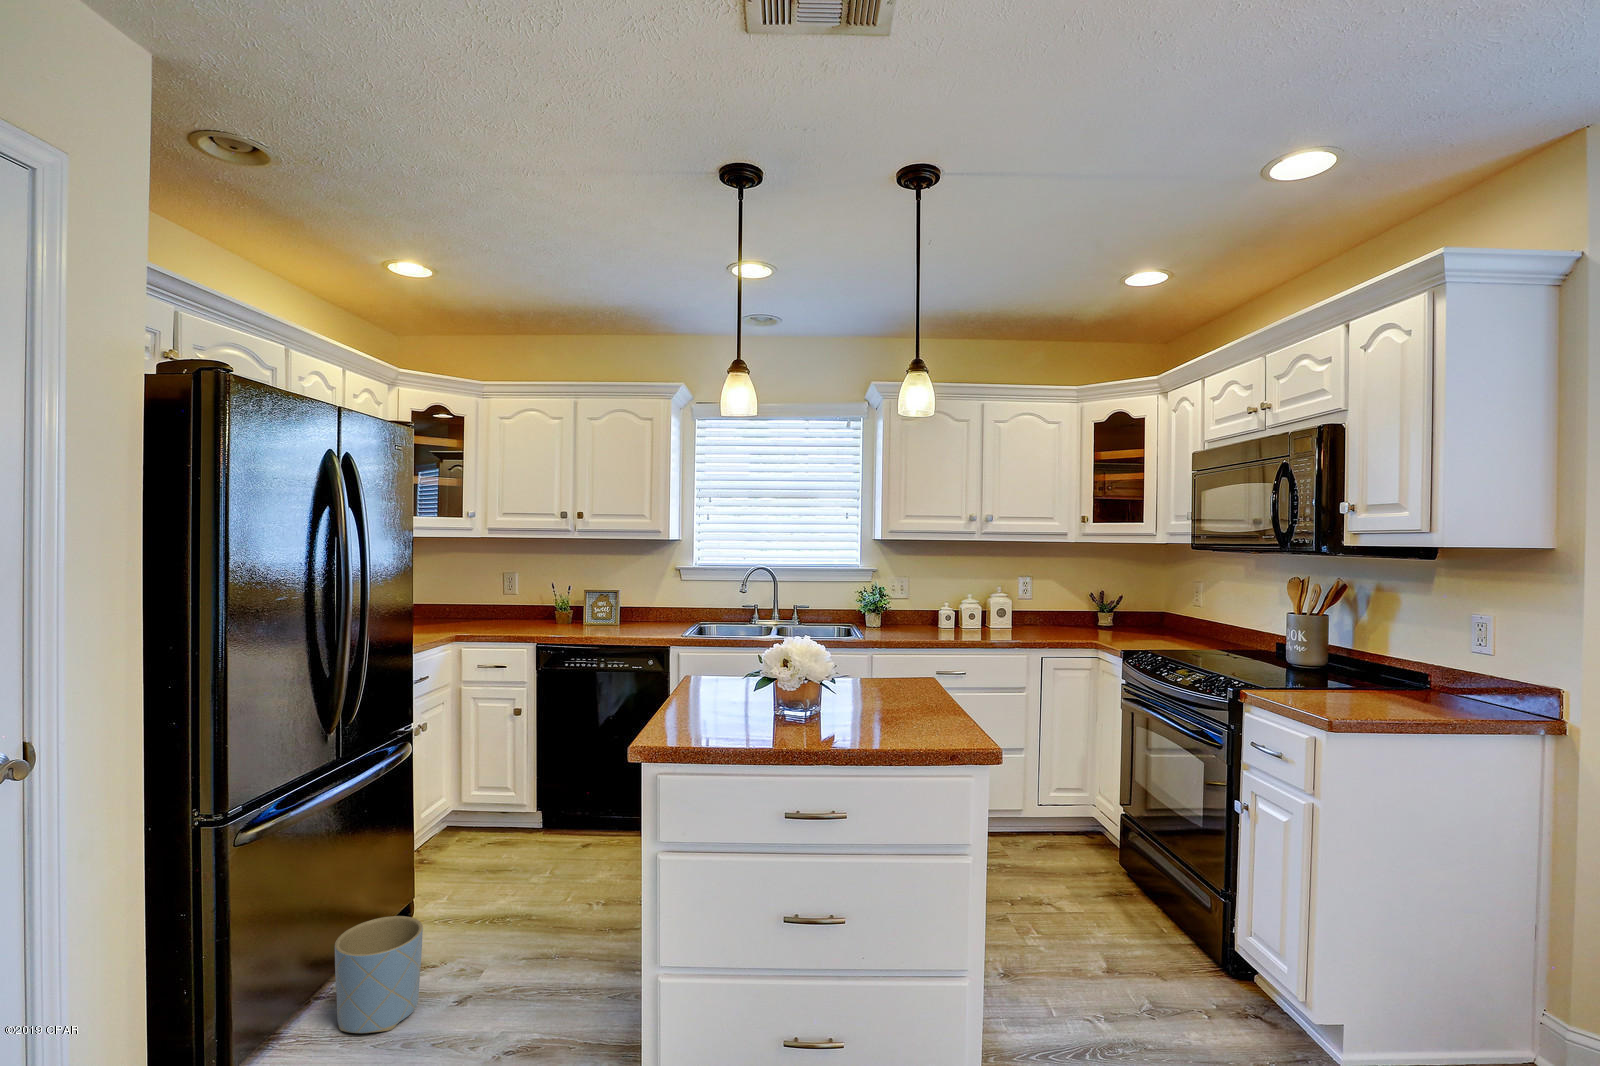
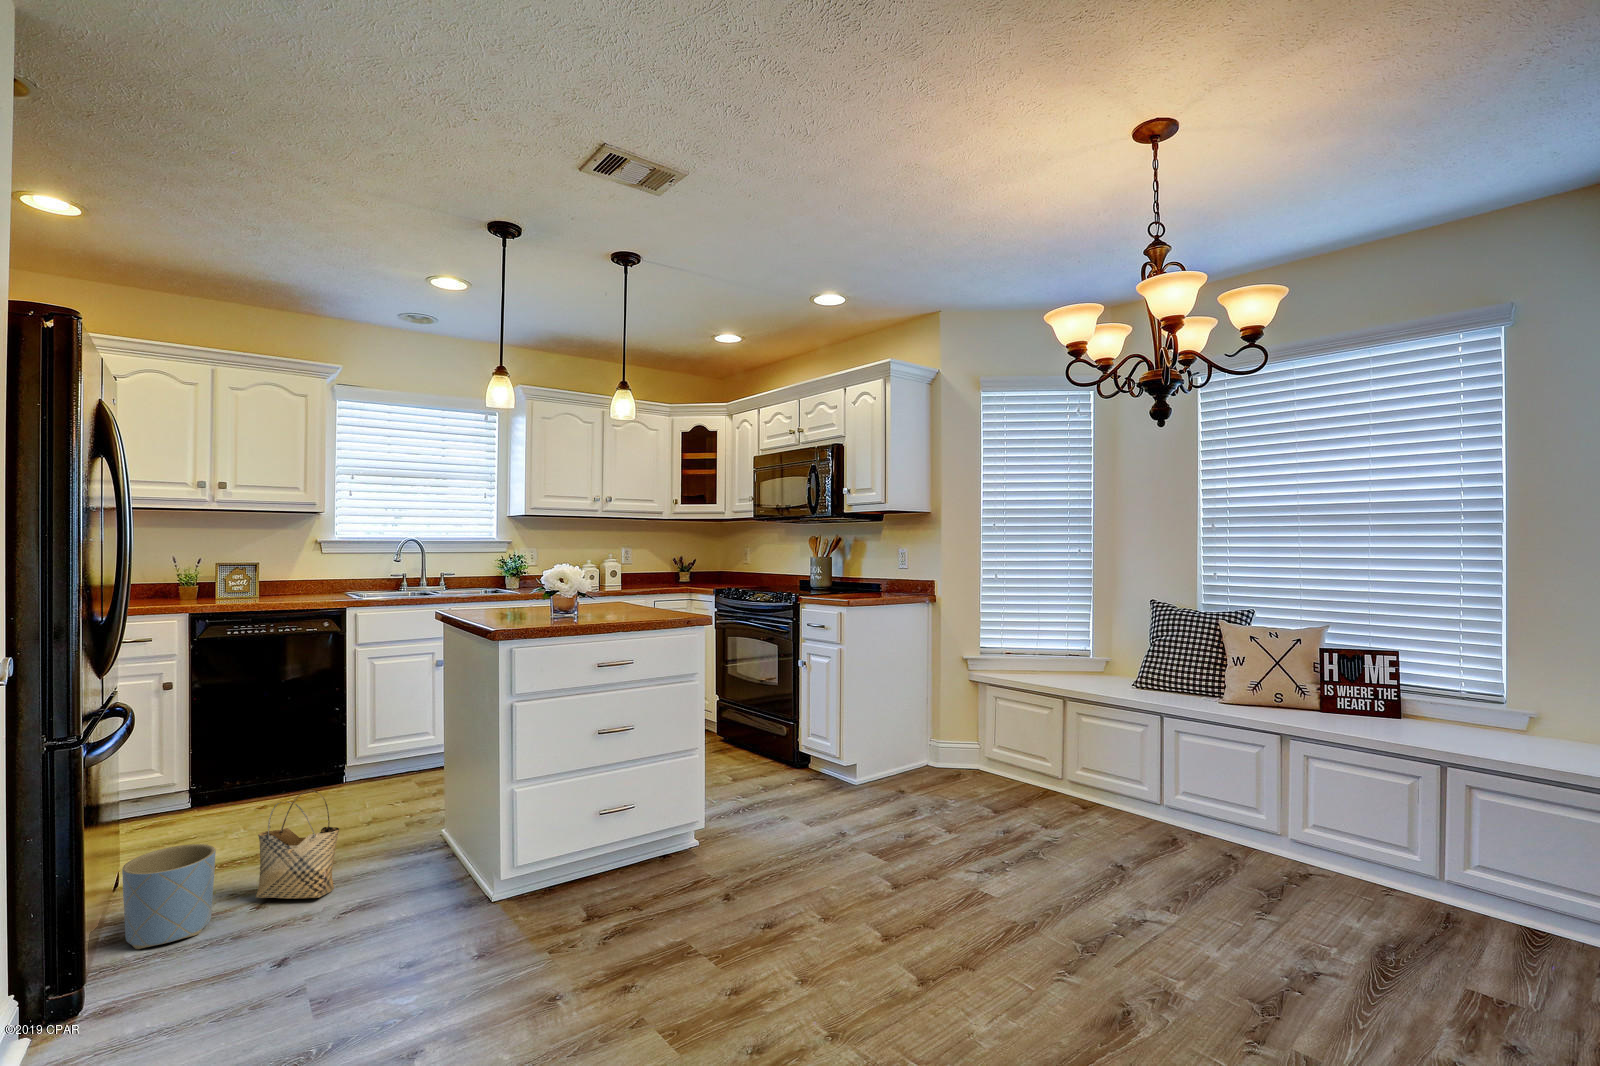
woven basket: none [467,880,541,1019] -> present [256,790,339,899]

